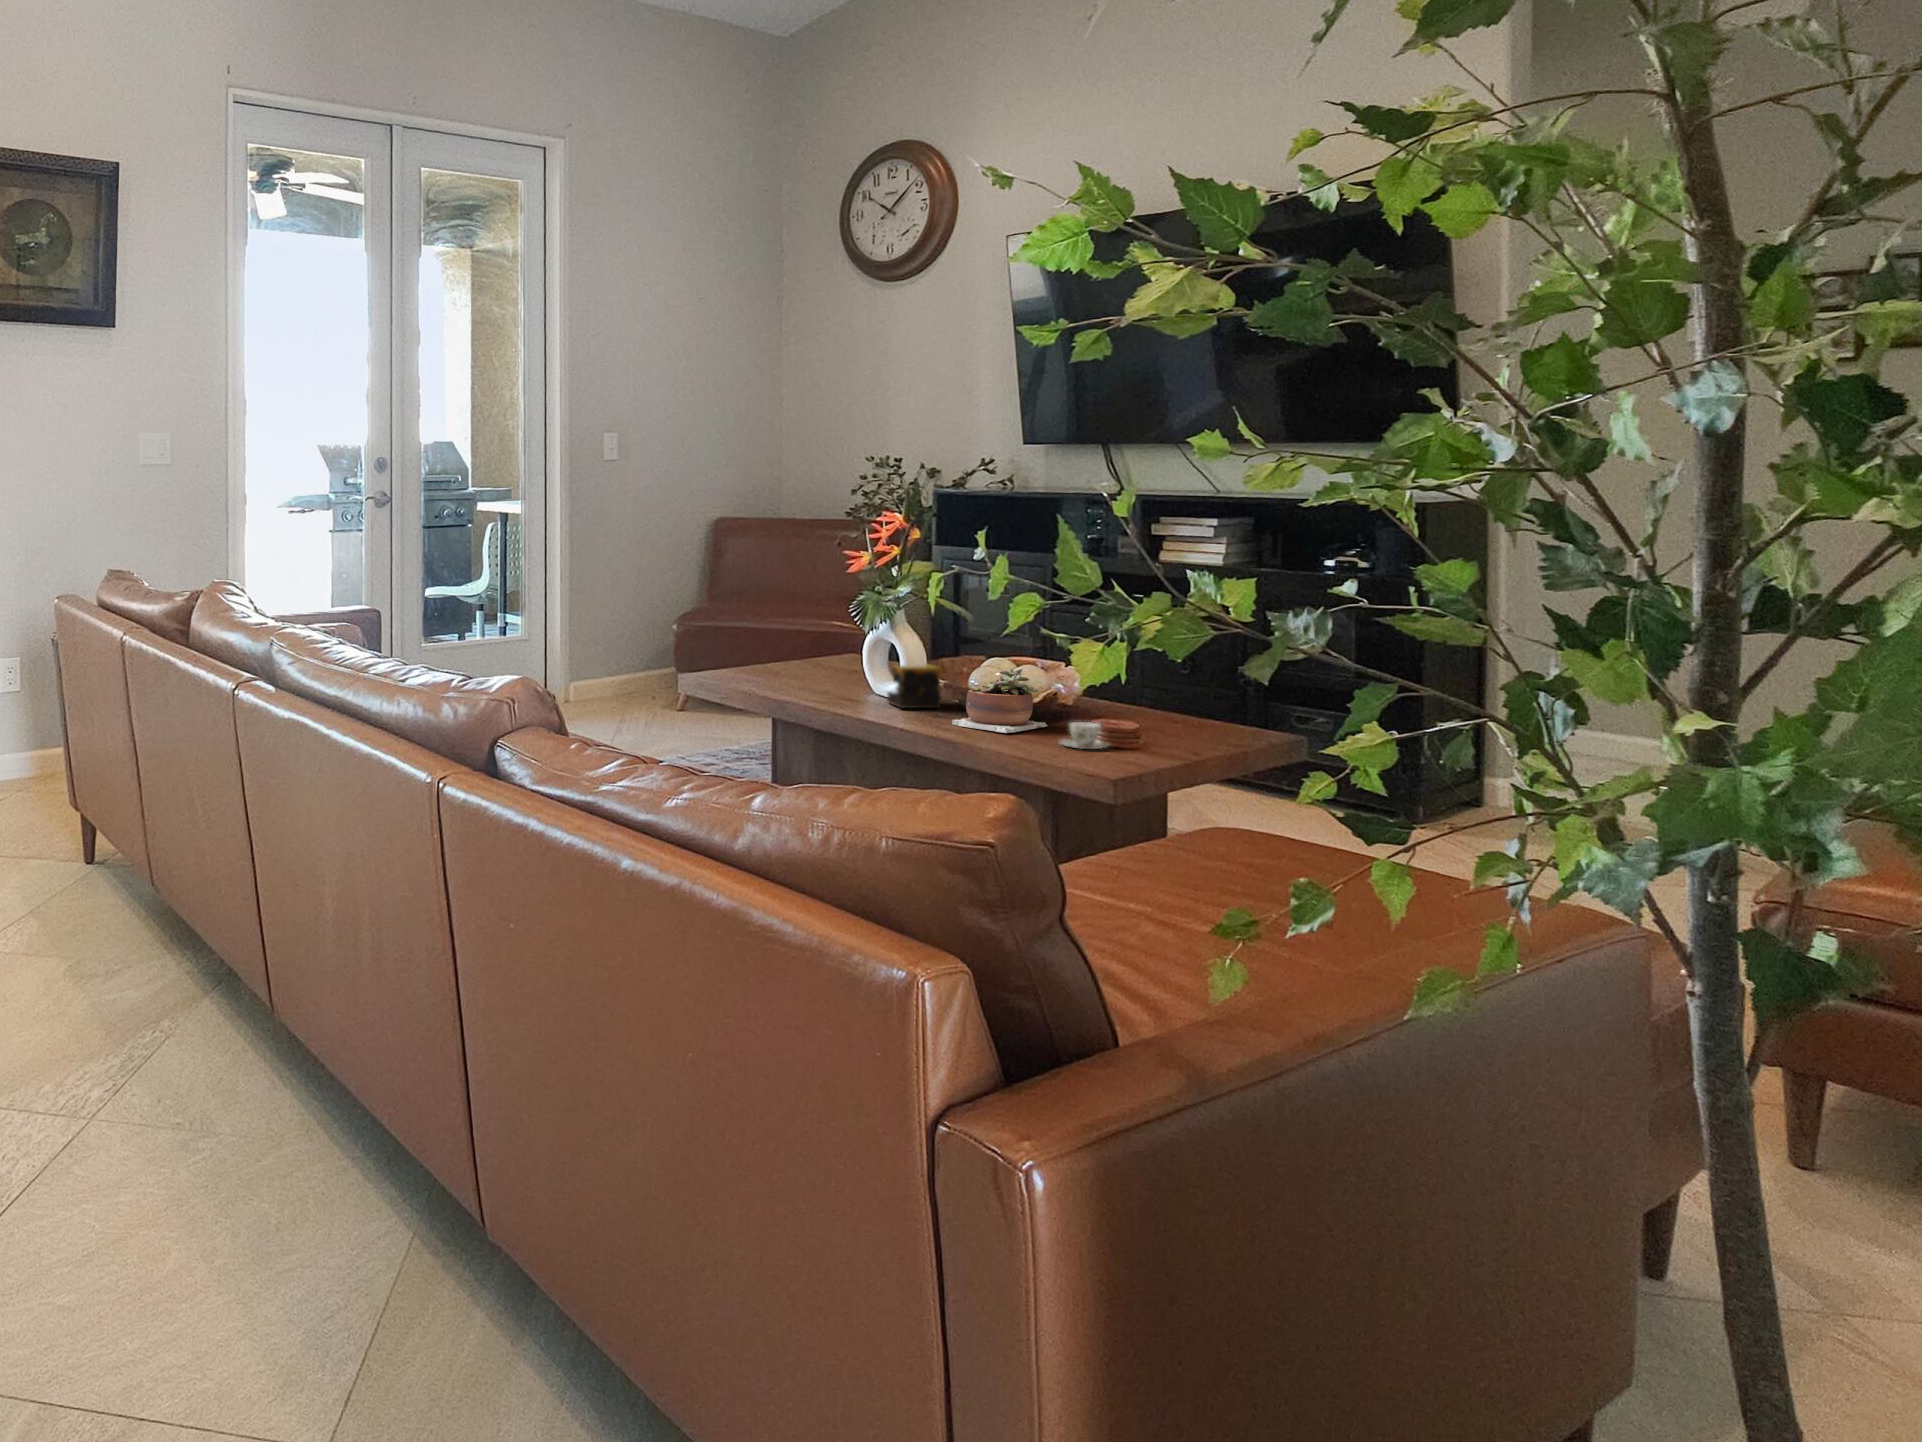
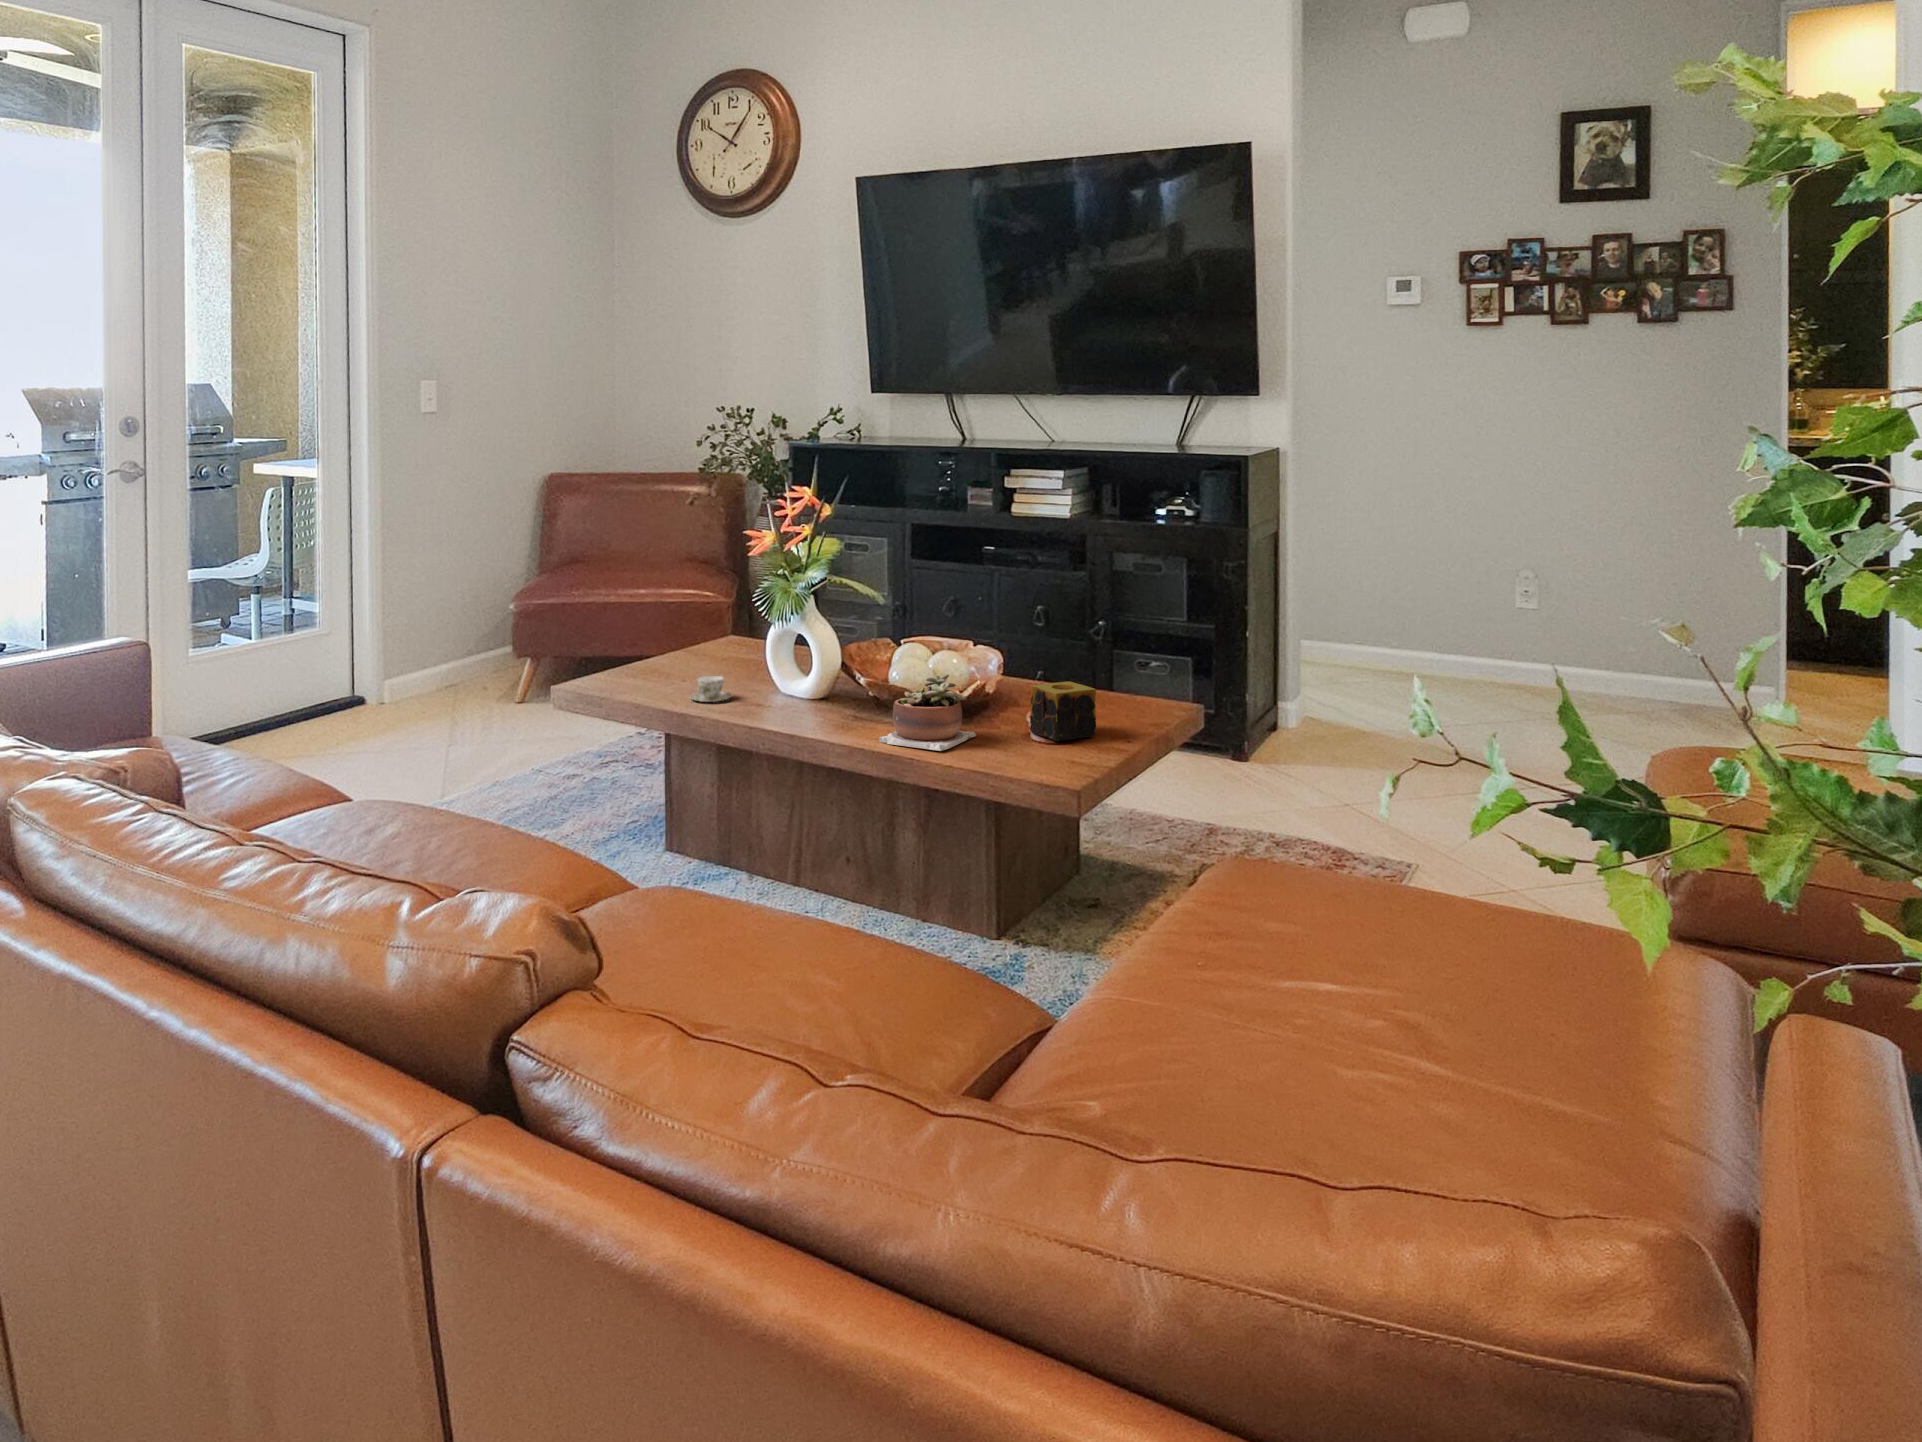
candle: present [887,663,941,708] -> present [1030,681,1096,741]
teacup: present [1060,722,1109,749] -> present [690,676,732,702]

